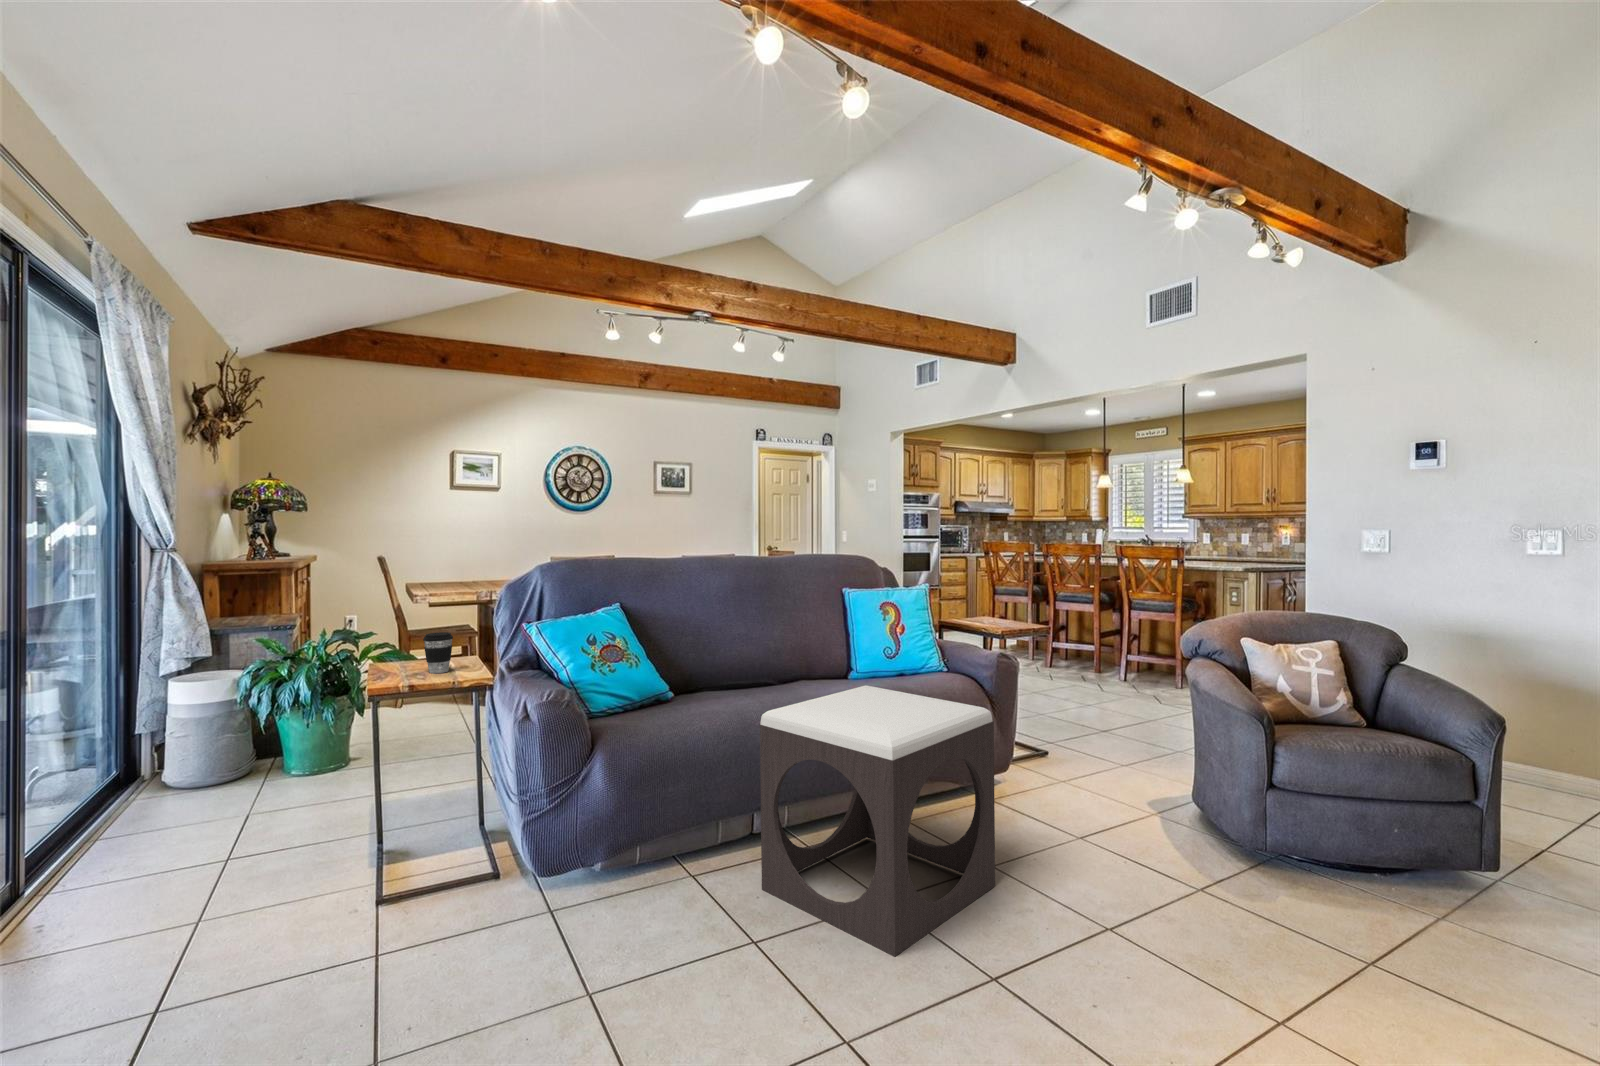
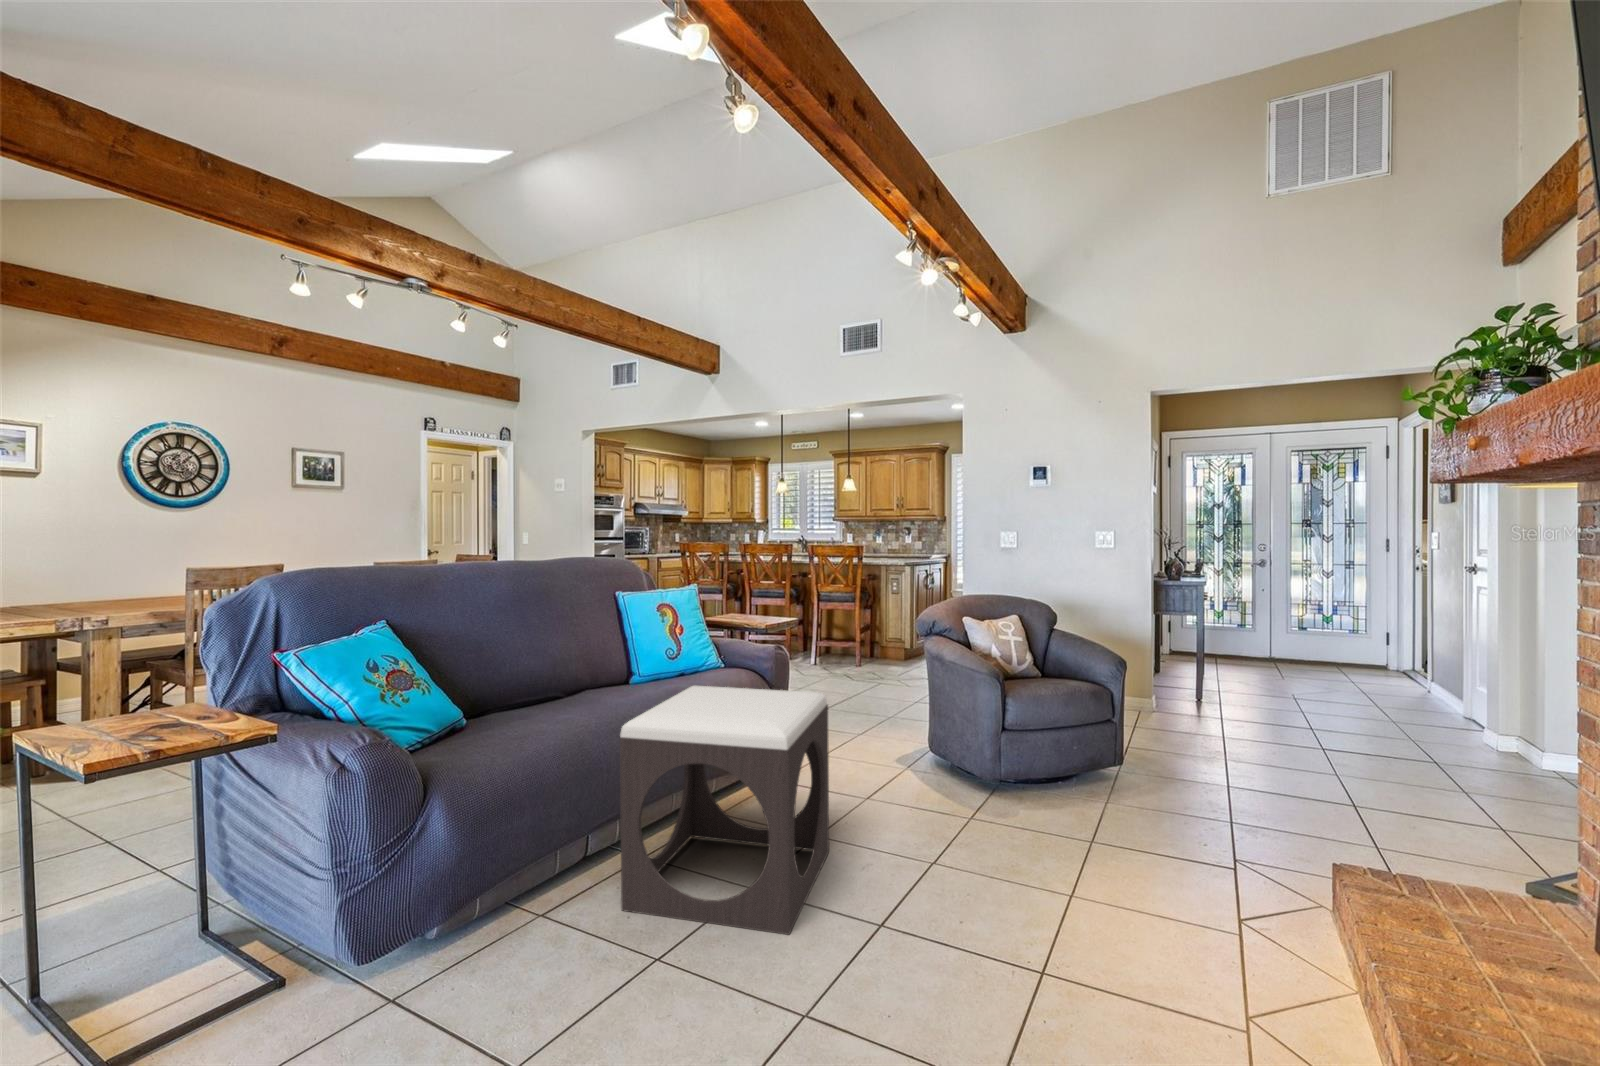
coffee cup: present [423,632,453,673] -> none [136,673,185,732]

